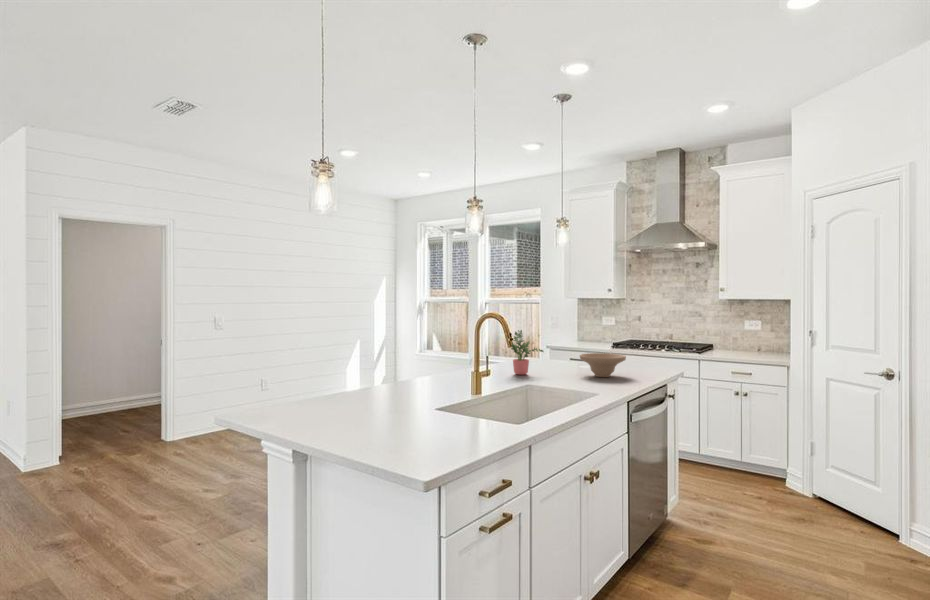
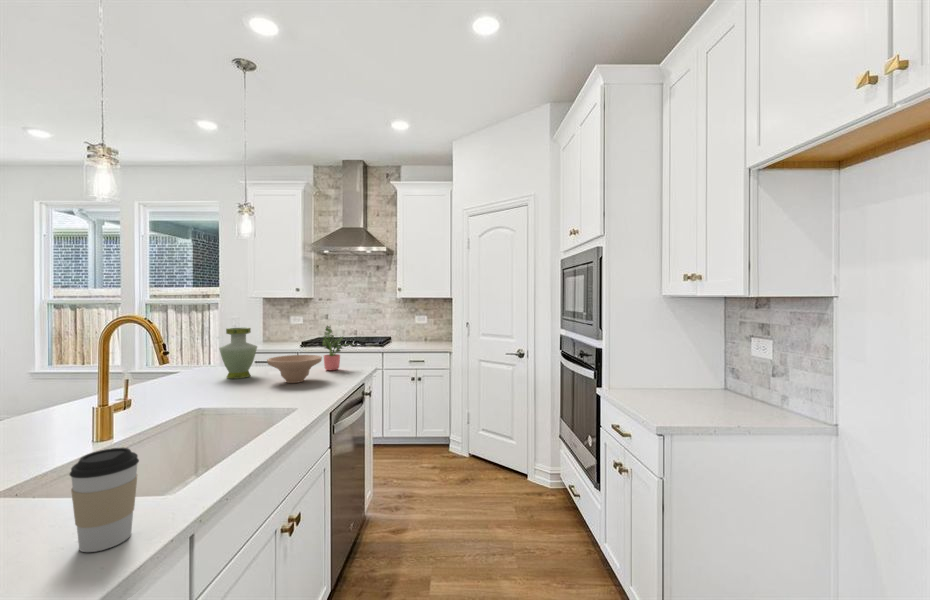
vase: none [543,327,572,369] -> present [219,327,257,378]
potted plant: present [511,330,543,375] -> present [322,326,354,371]
coffee cup: none [486,388,513,437] -> present [70,448,139,552]

